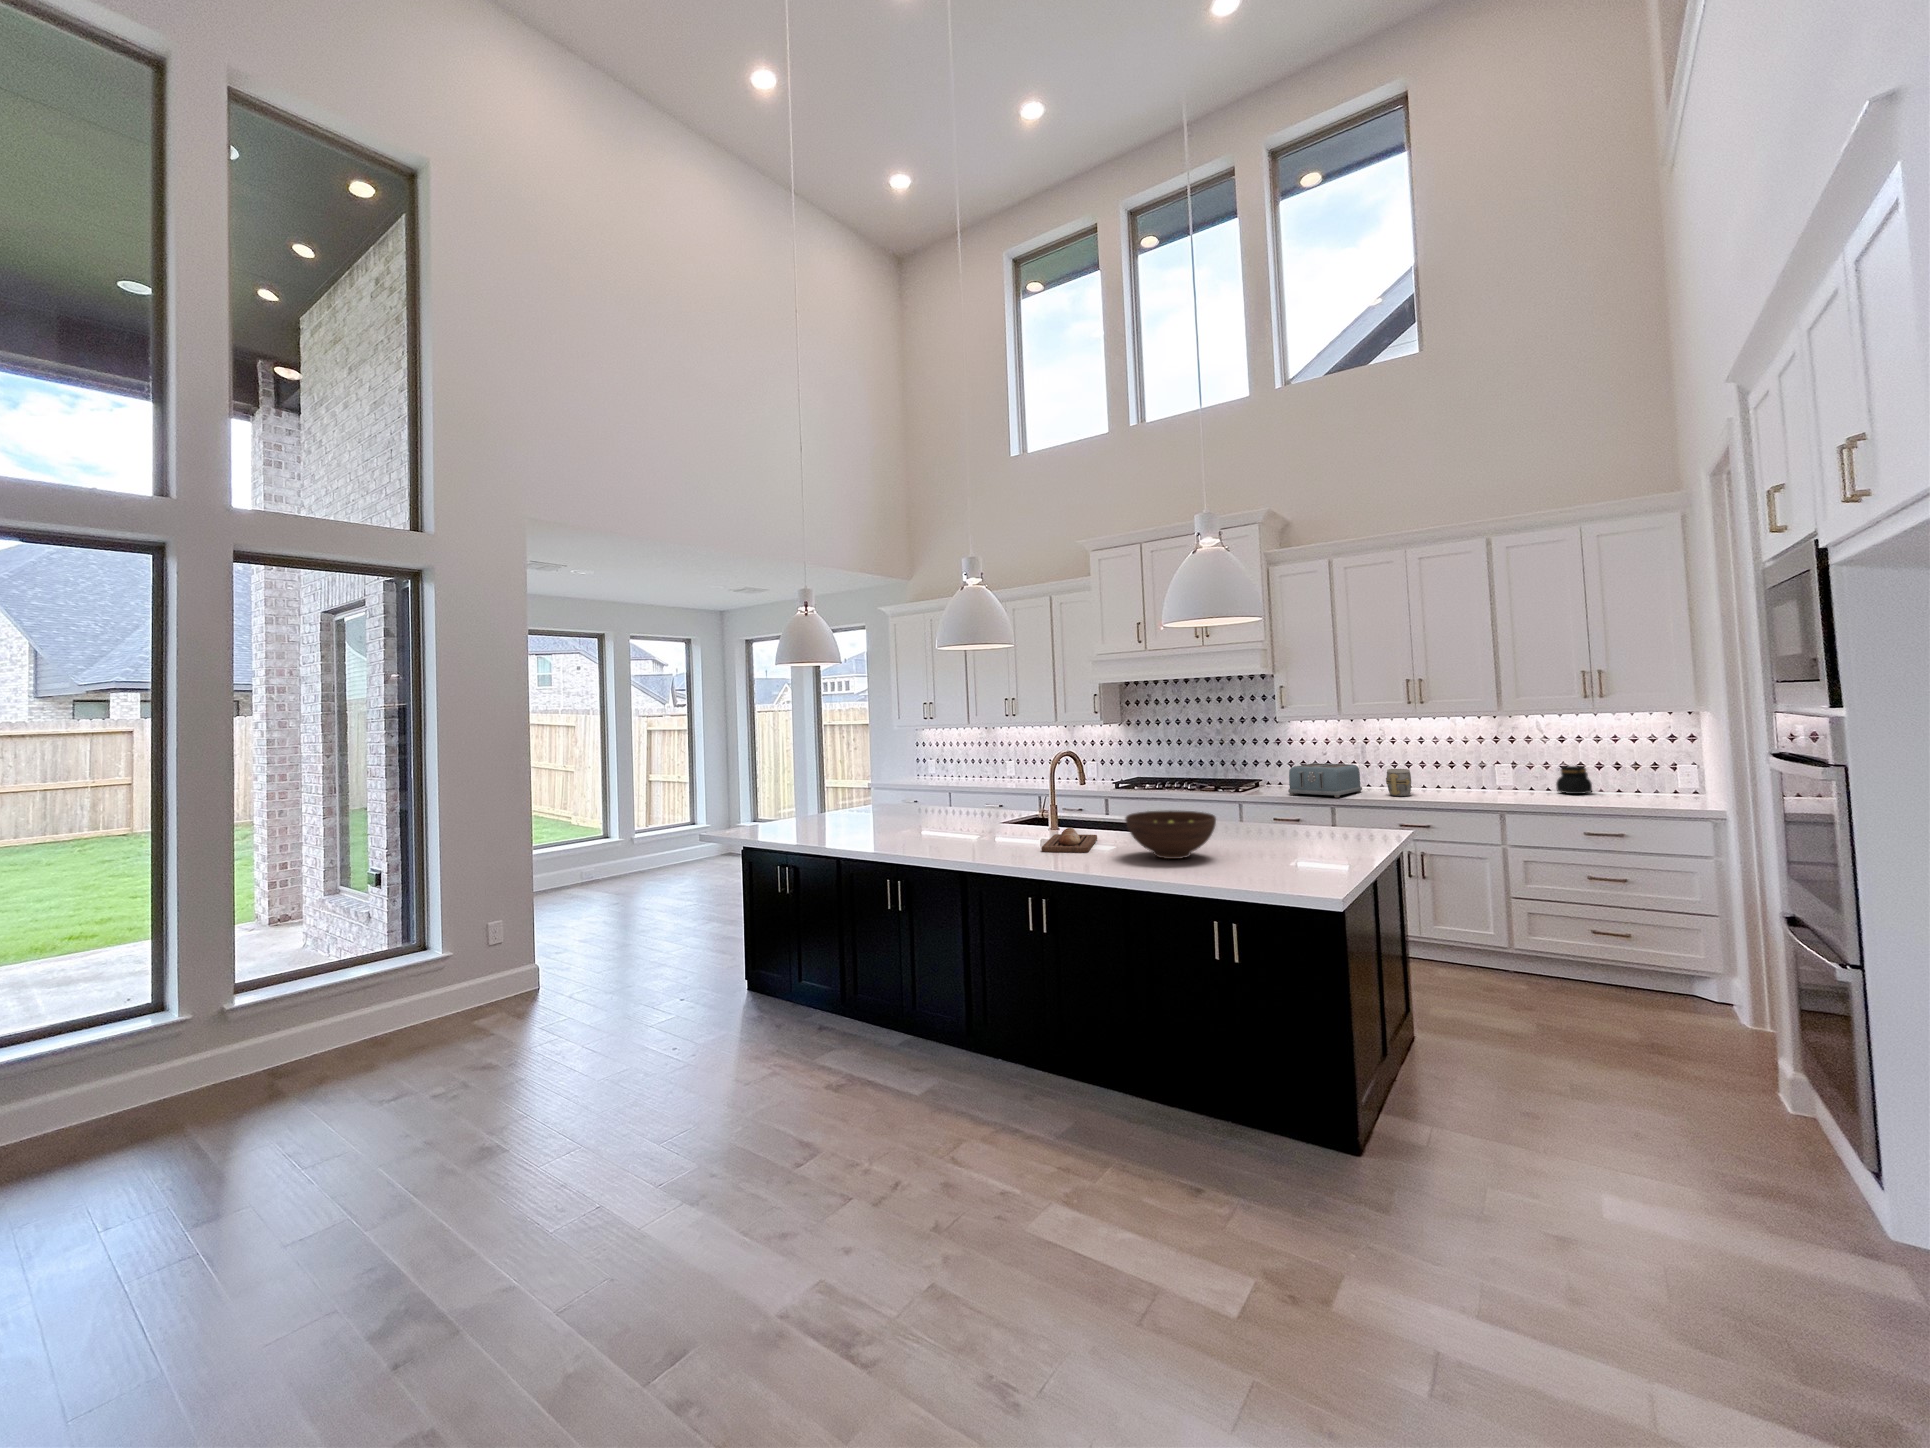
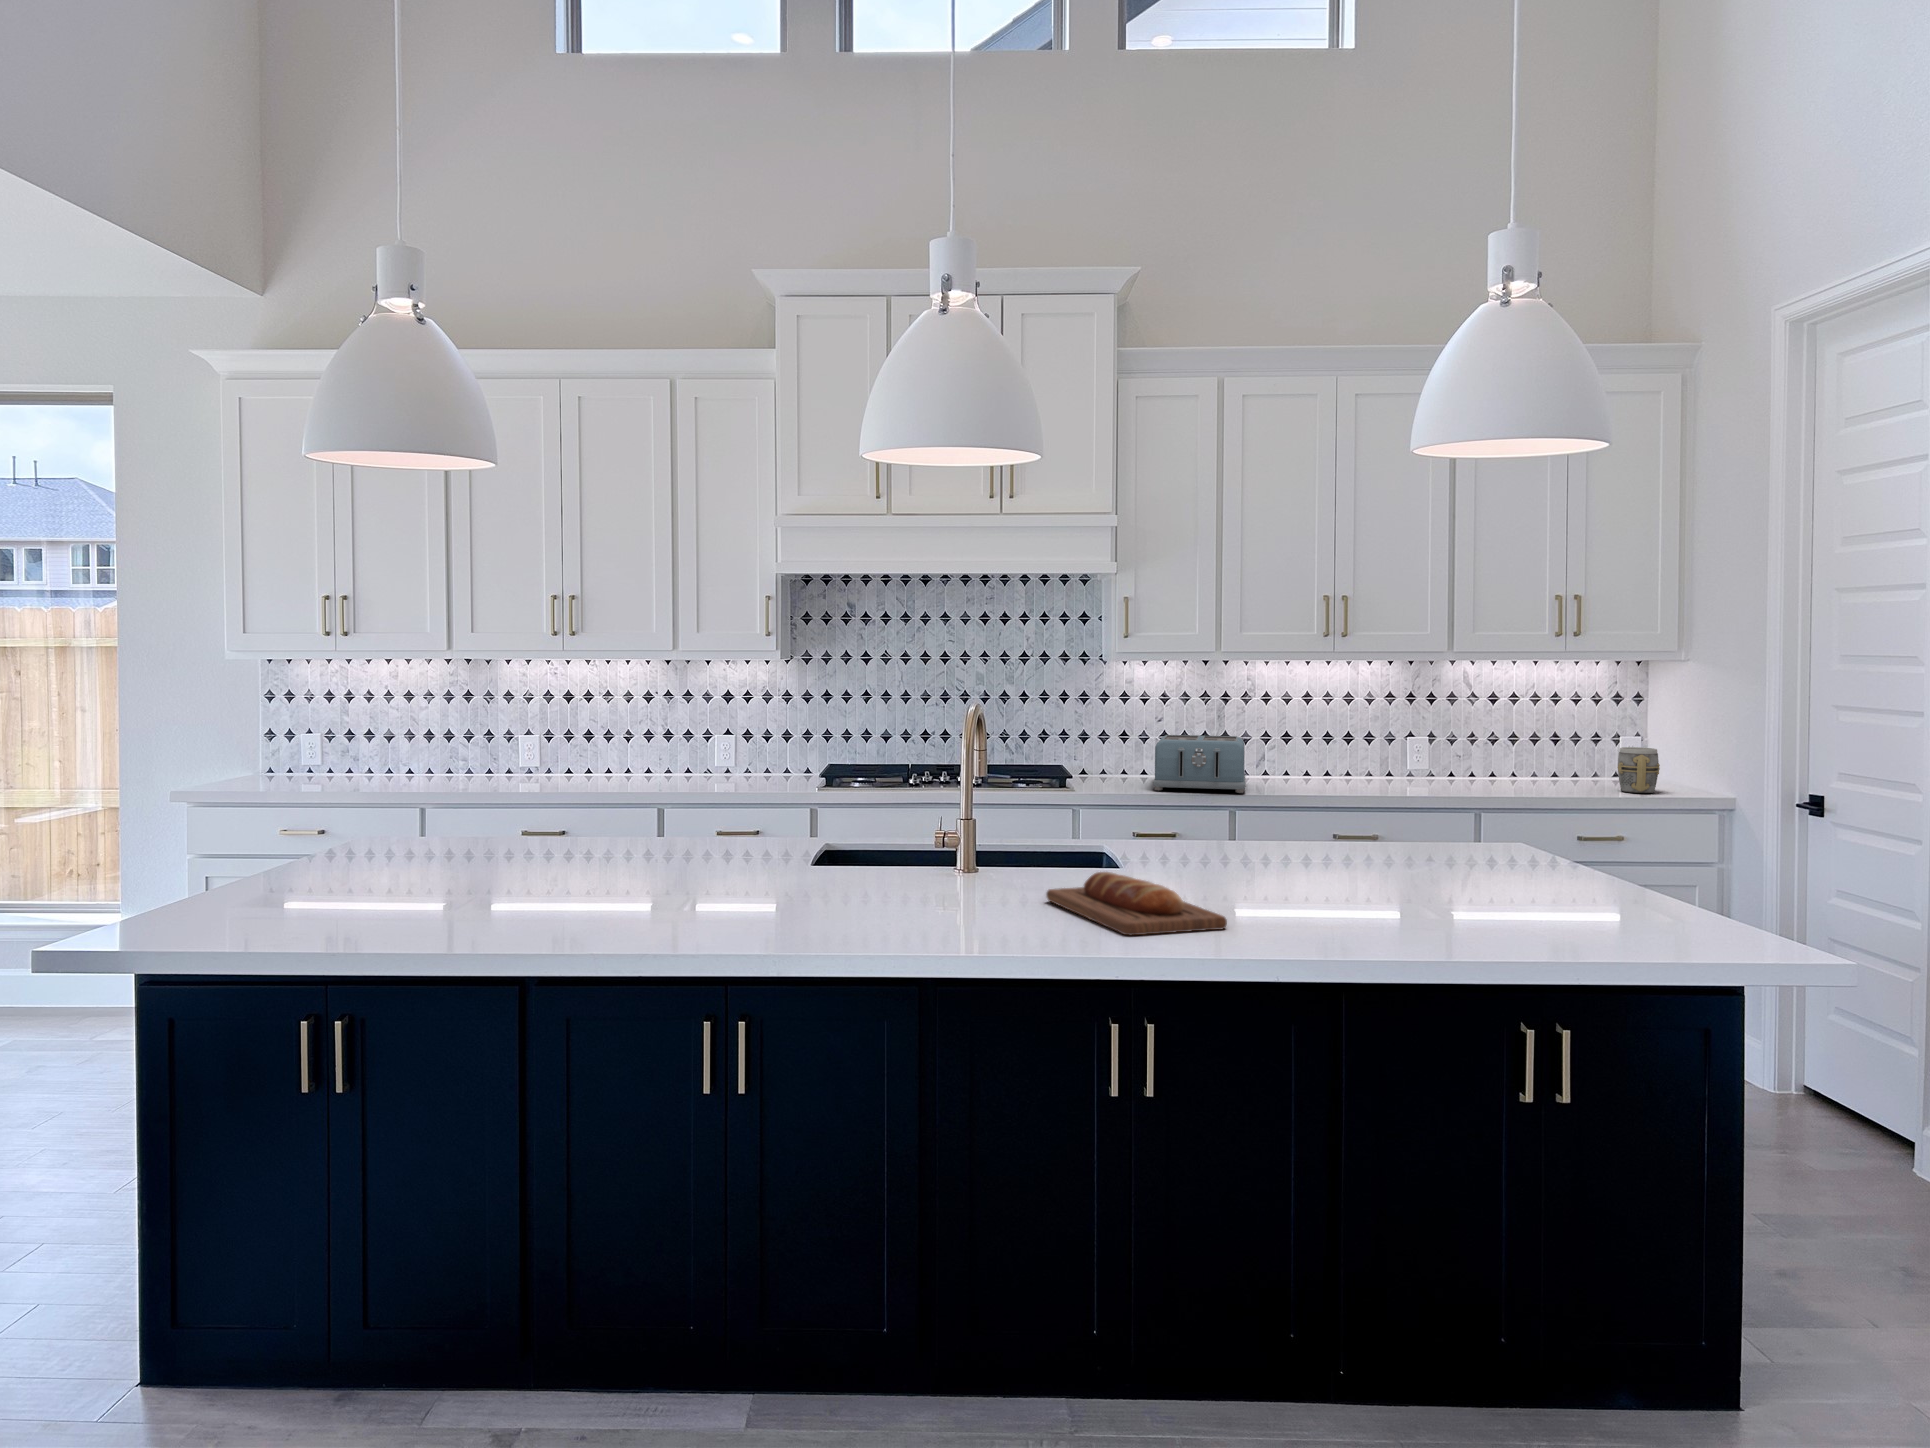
jar: present [1556,766,1592,794] -> none [1485,738,1533,780]
mug: present [1386,769,1411,796] -> present [1618,747,1660,793]
fruit bowl: present [1126,811,1216,859] -> none [1319,821,1529,929]

